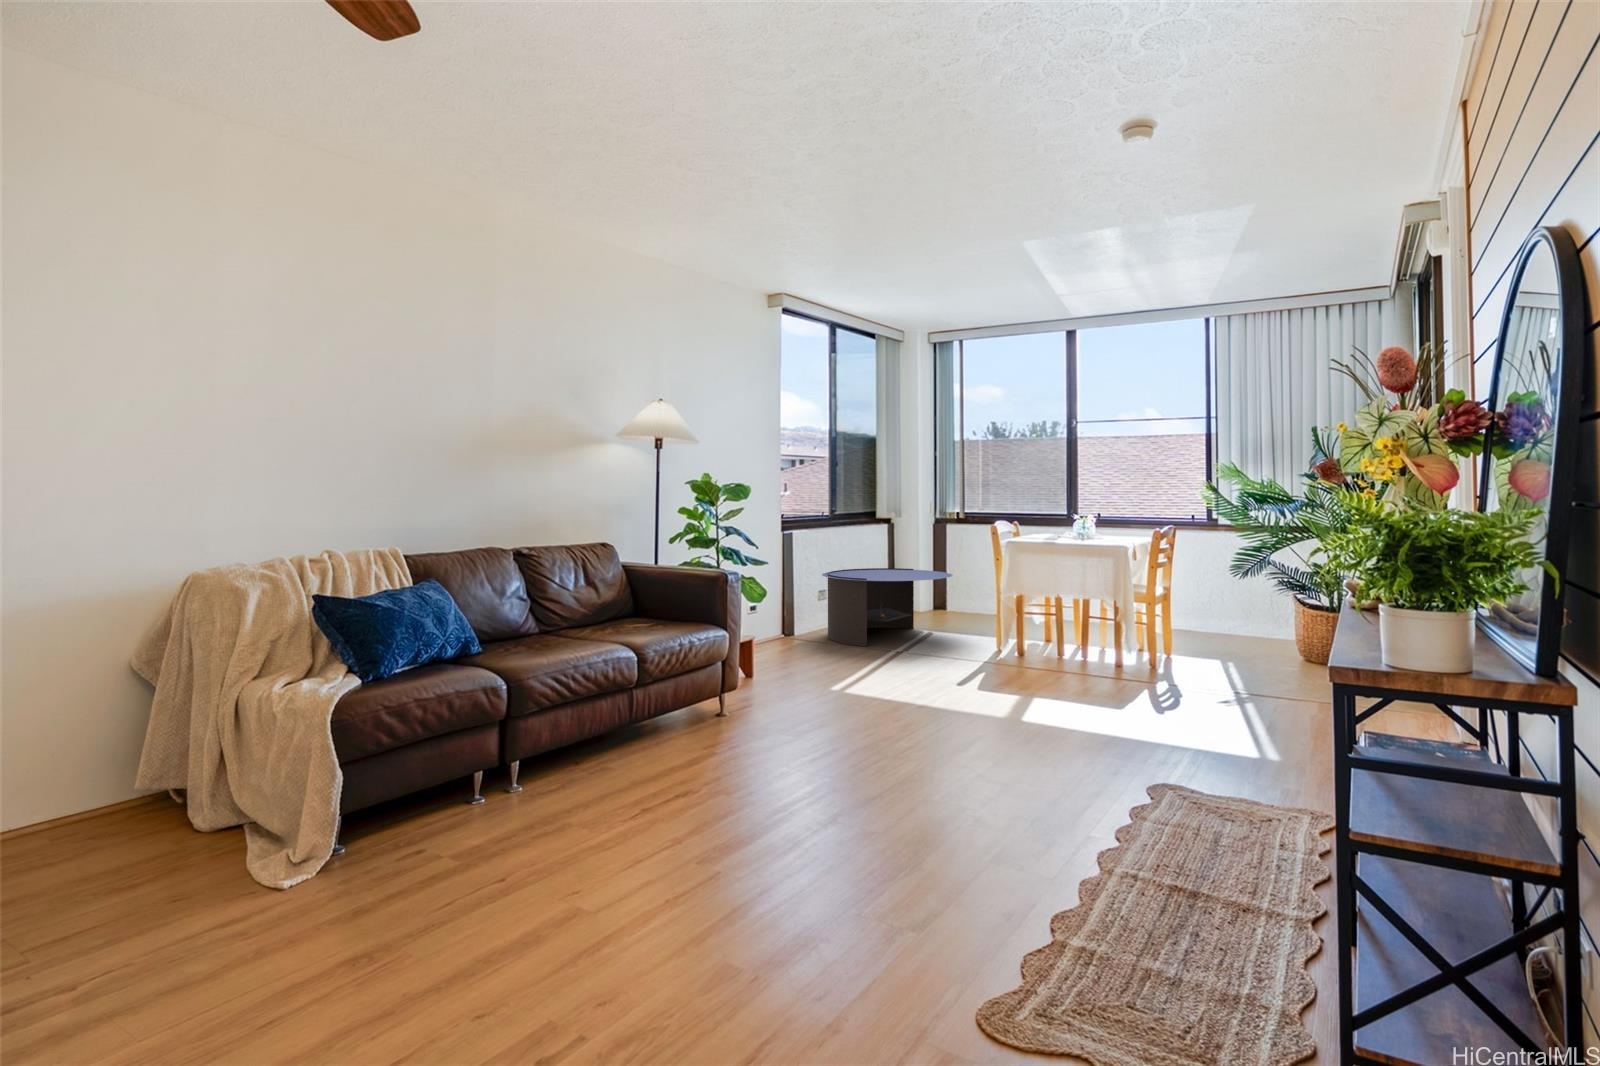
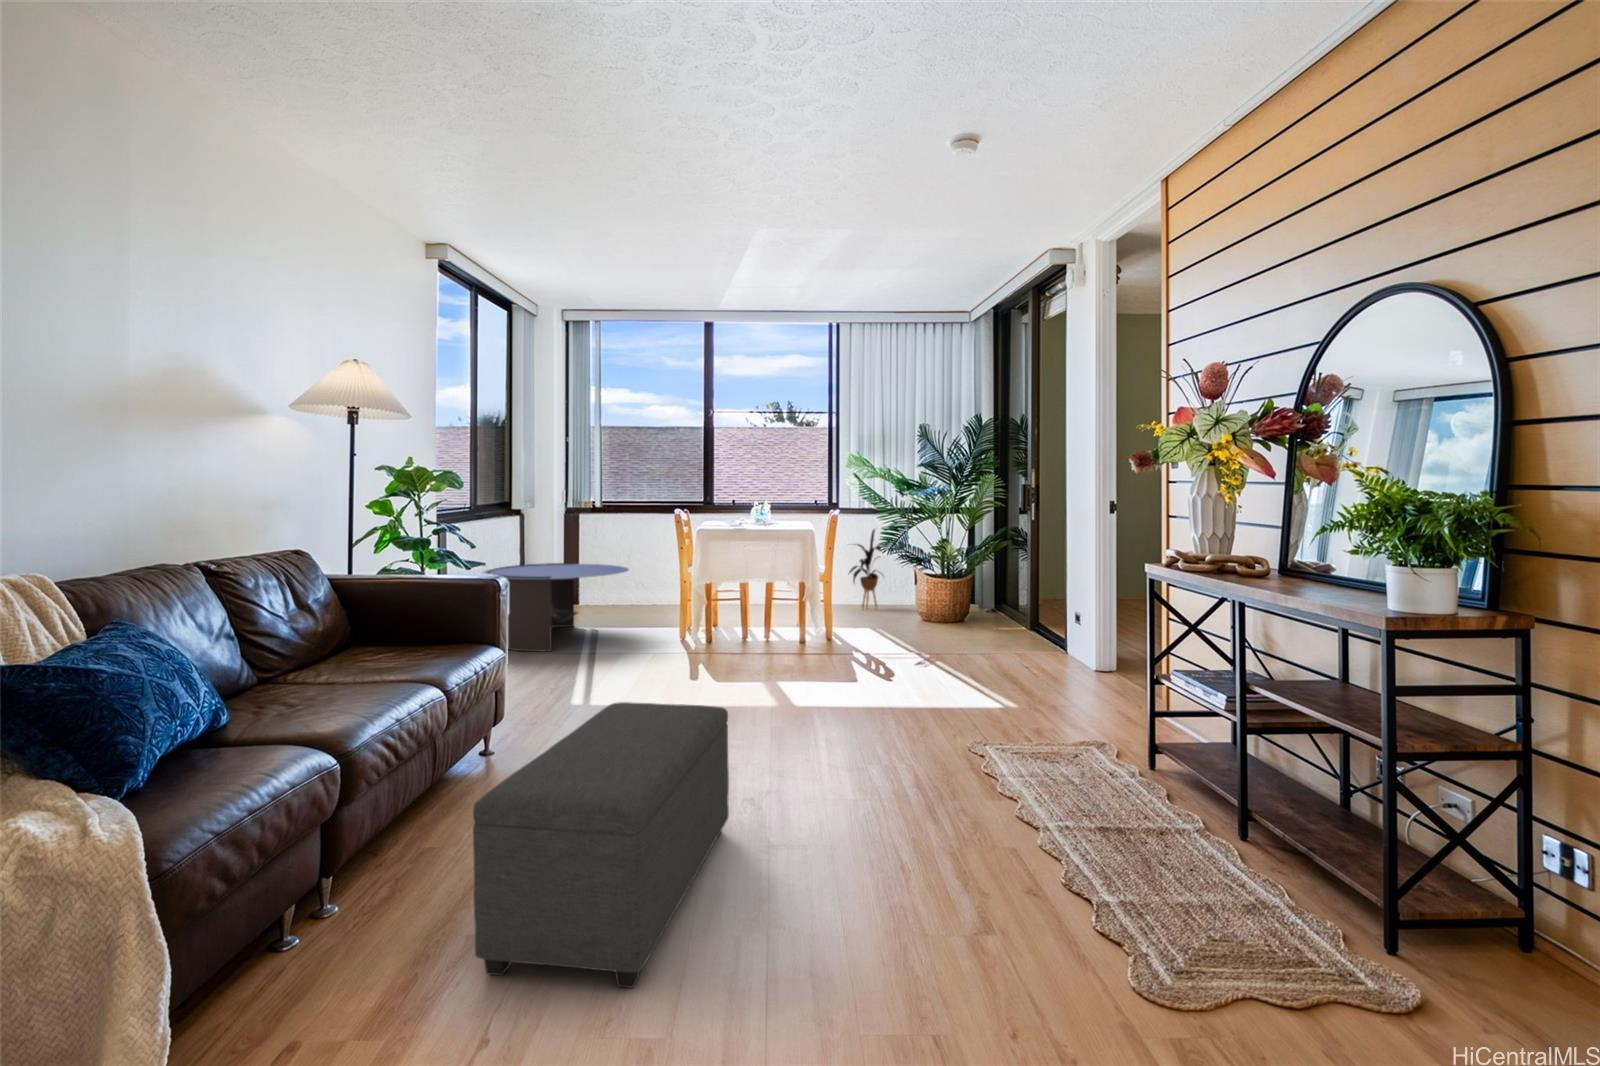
house plant: none [1217,544,1273,641] -> present [849,530,881,609]
ottoman: none [519,677,806,891] -> present [473,702,729,988]

